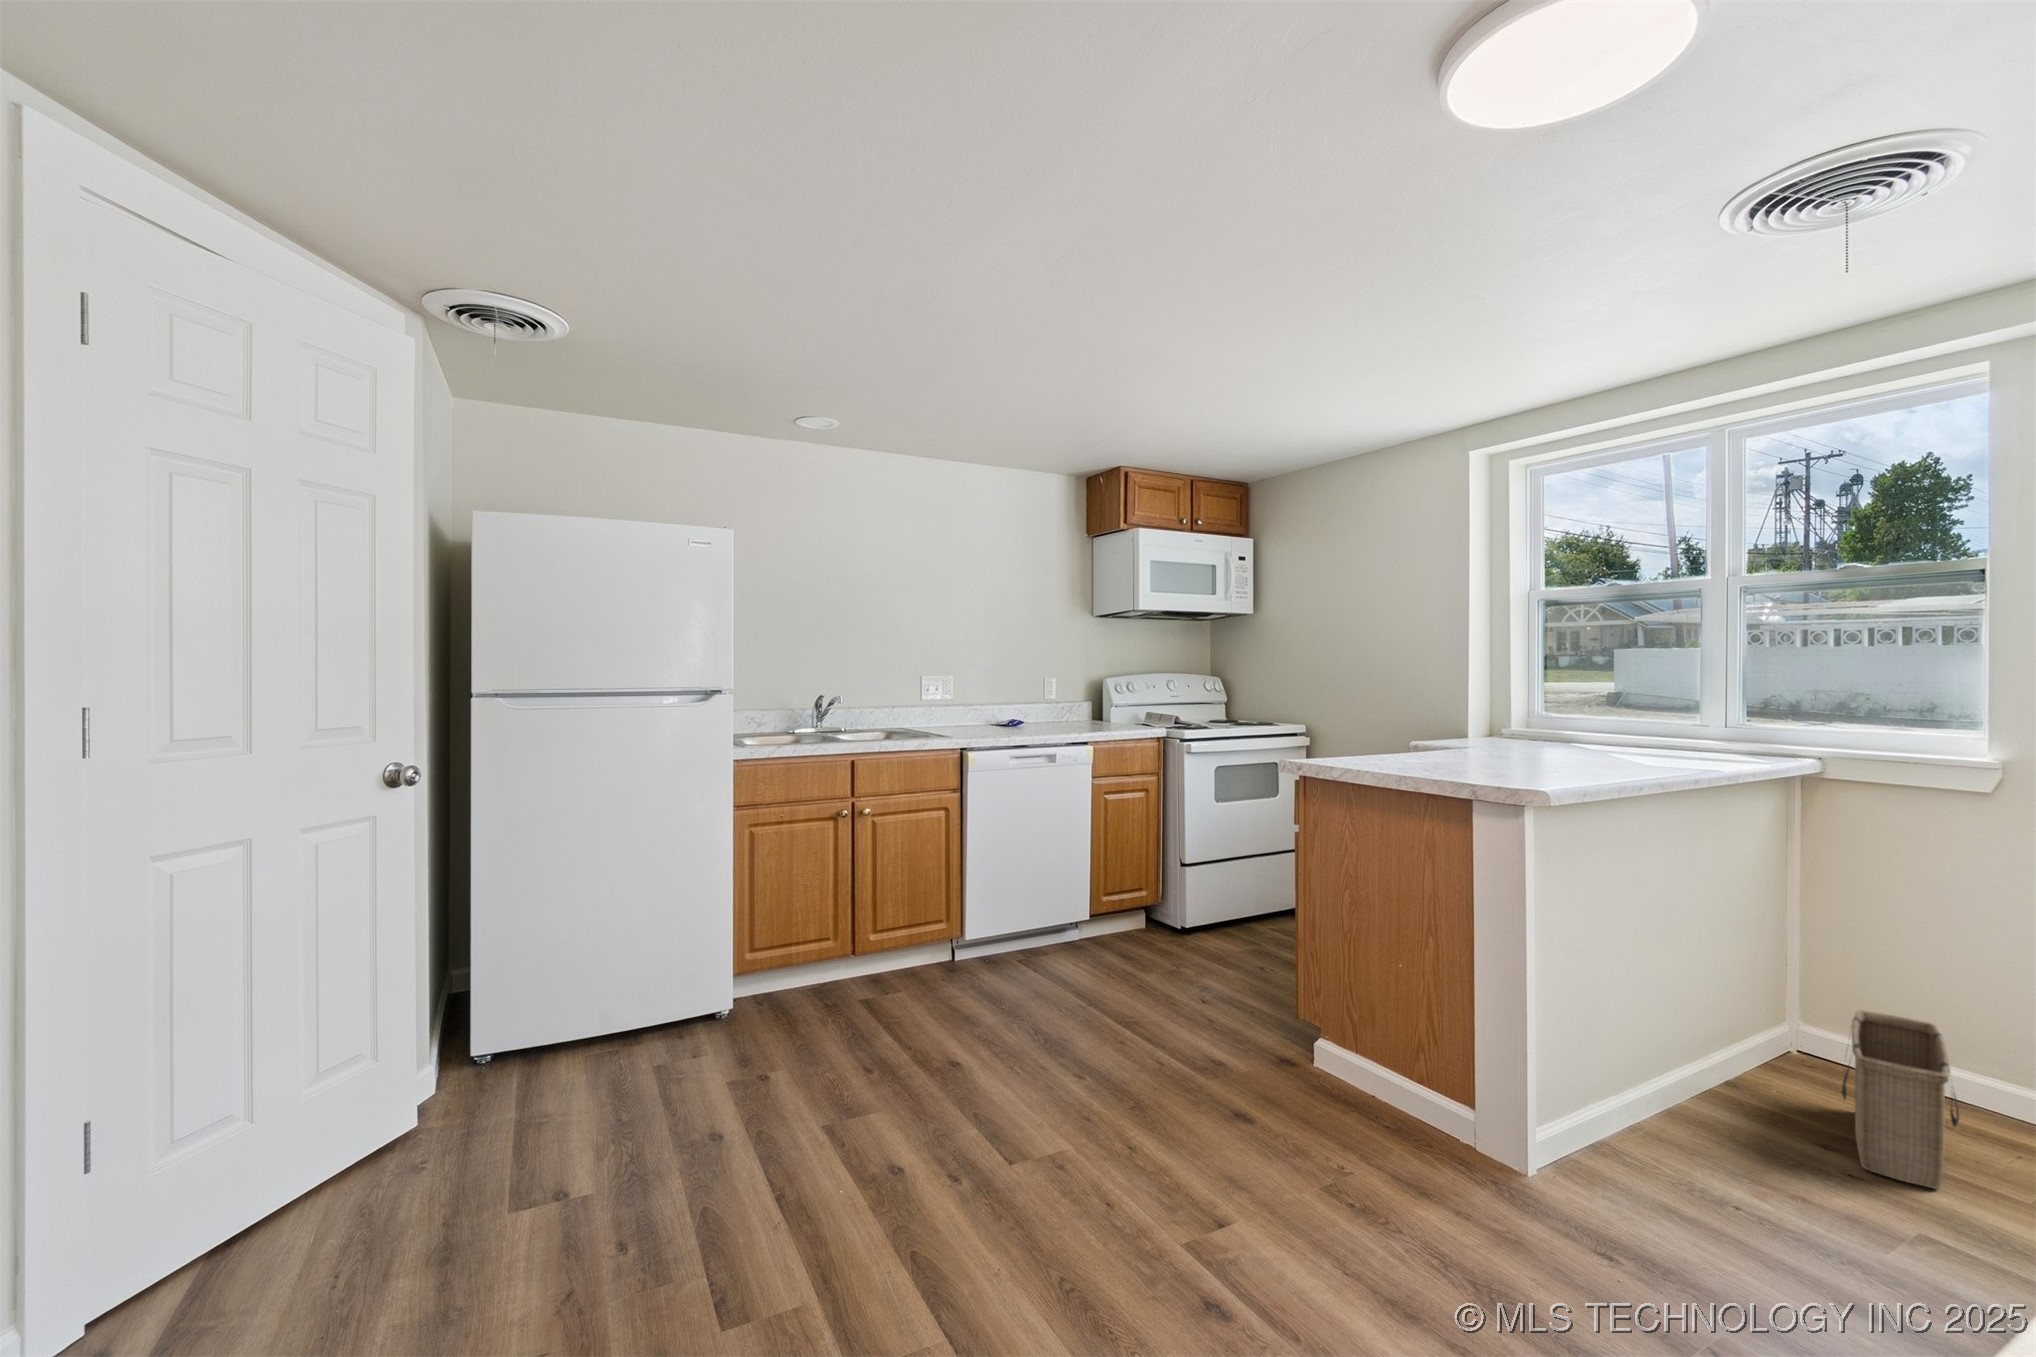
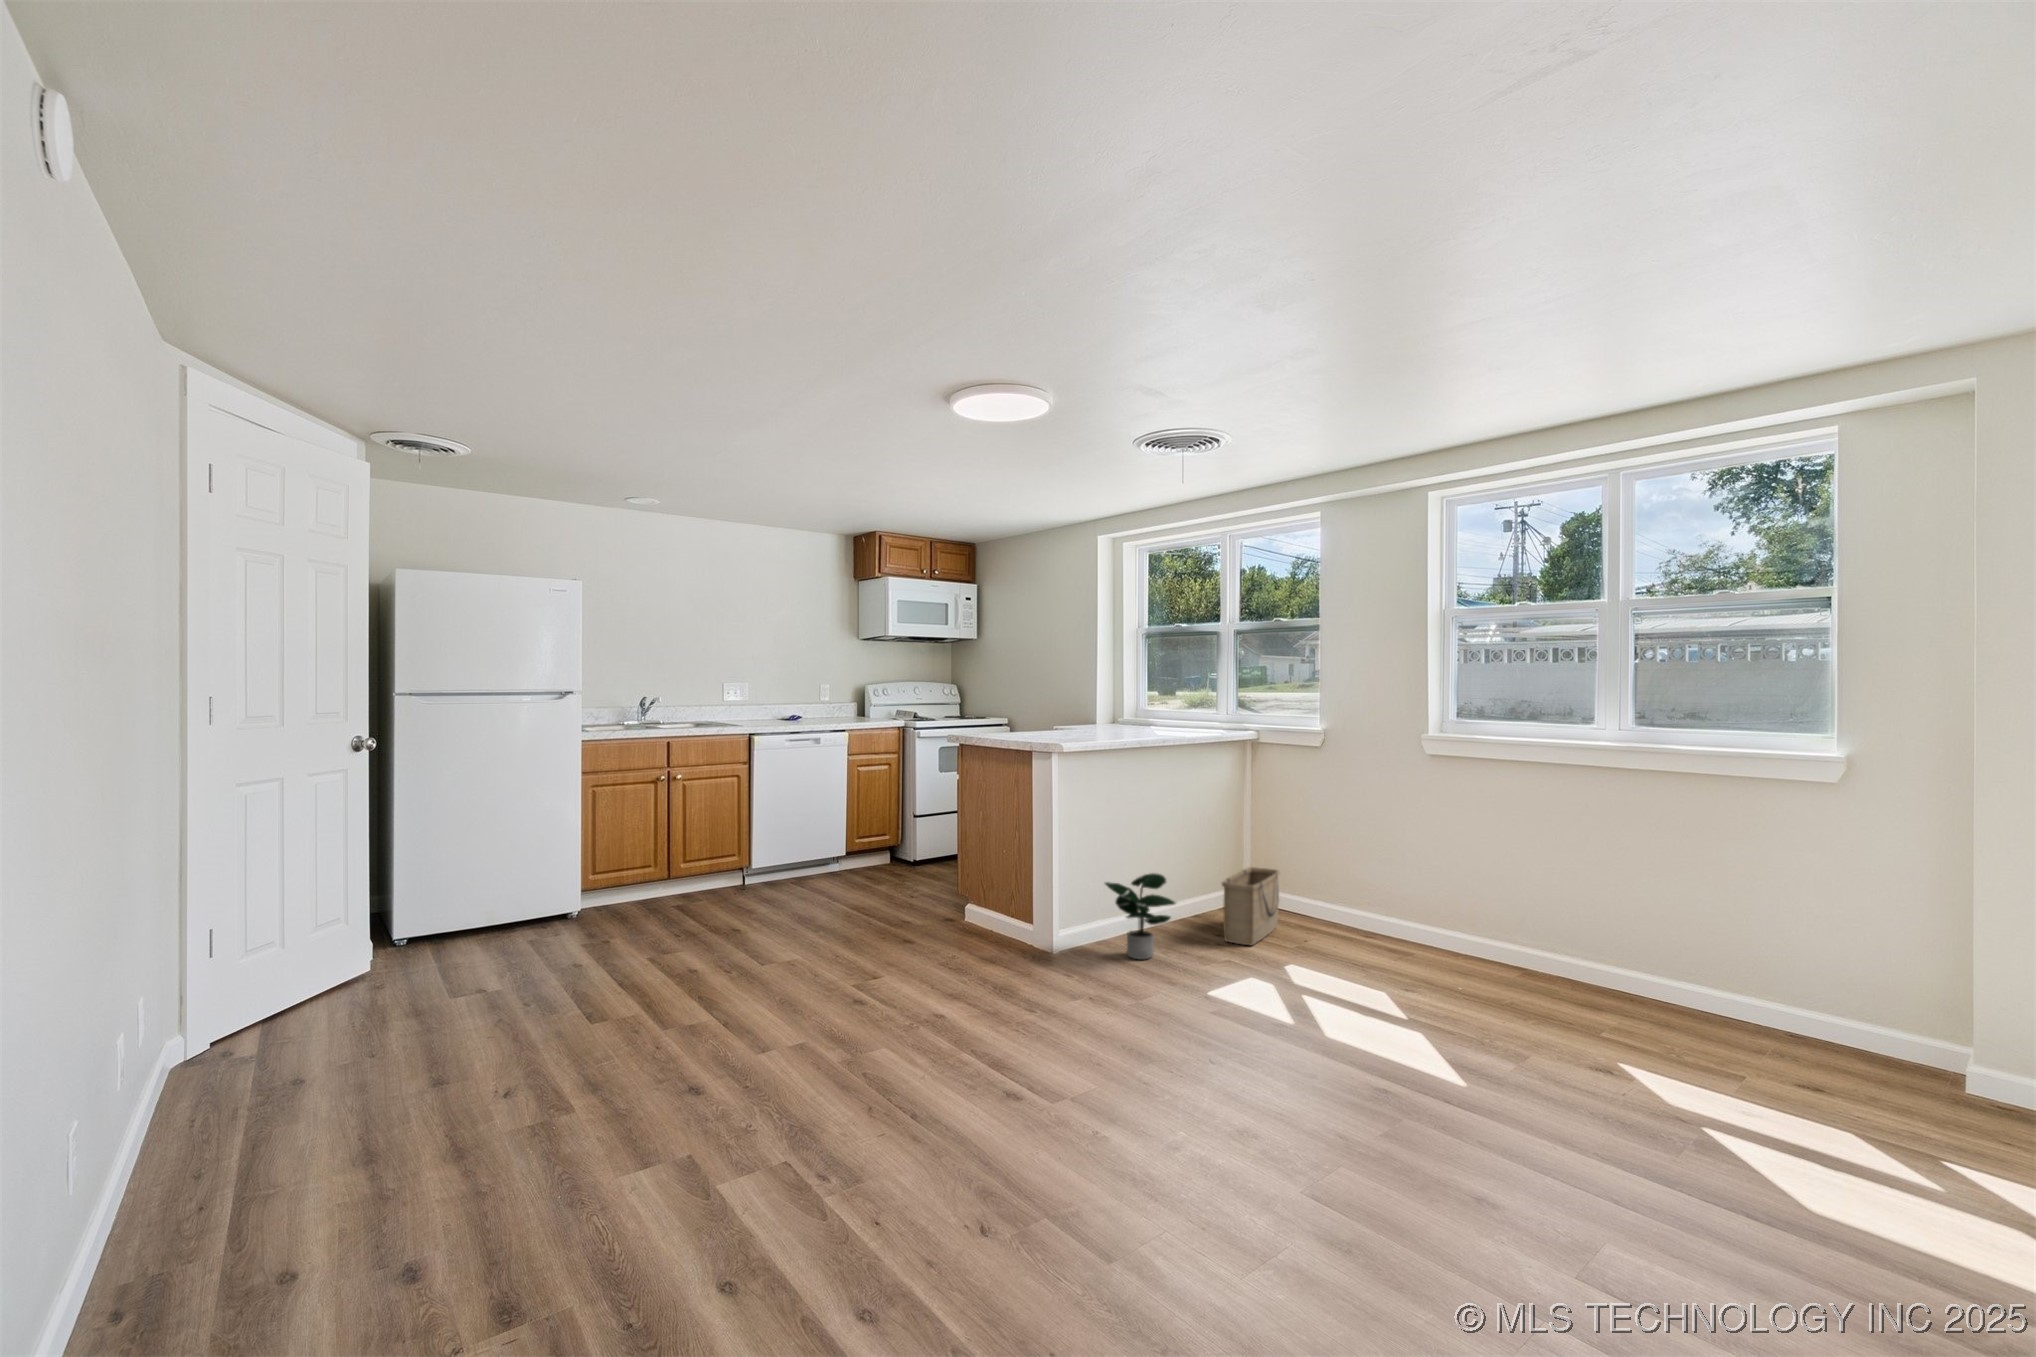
potted plant: none [1638,1035,1826,1217] -> present [1105,873,1176,959]

